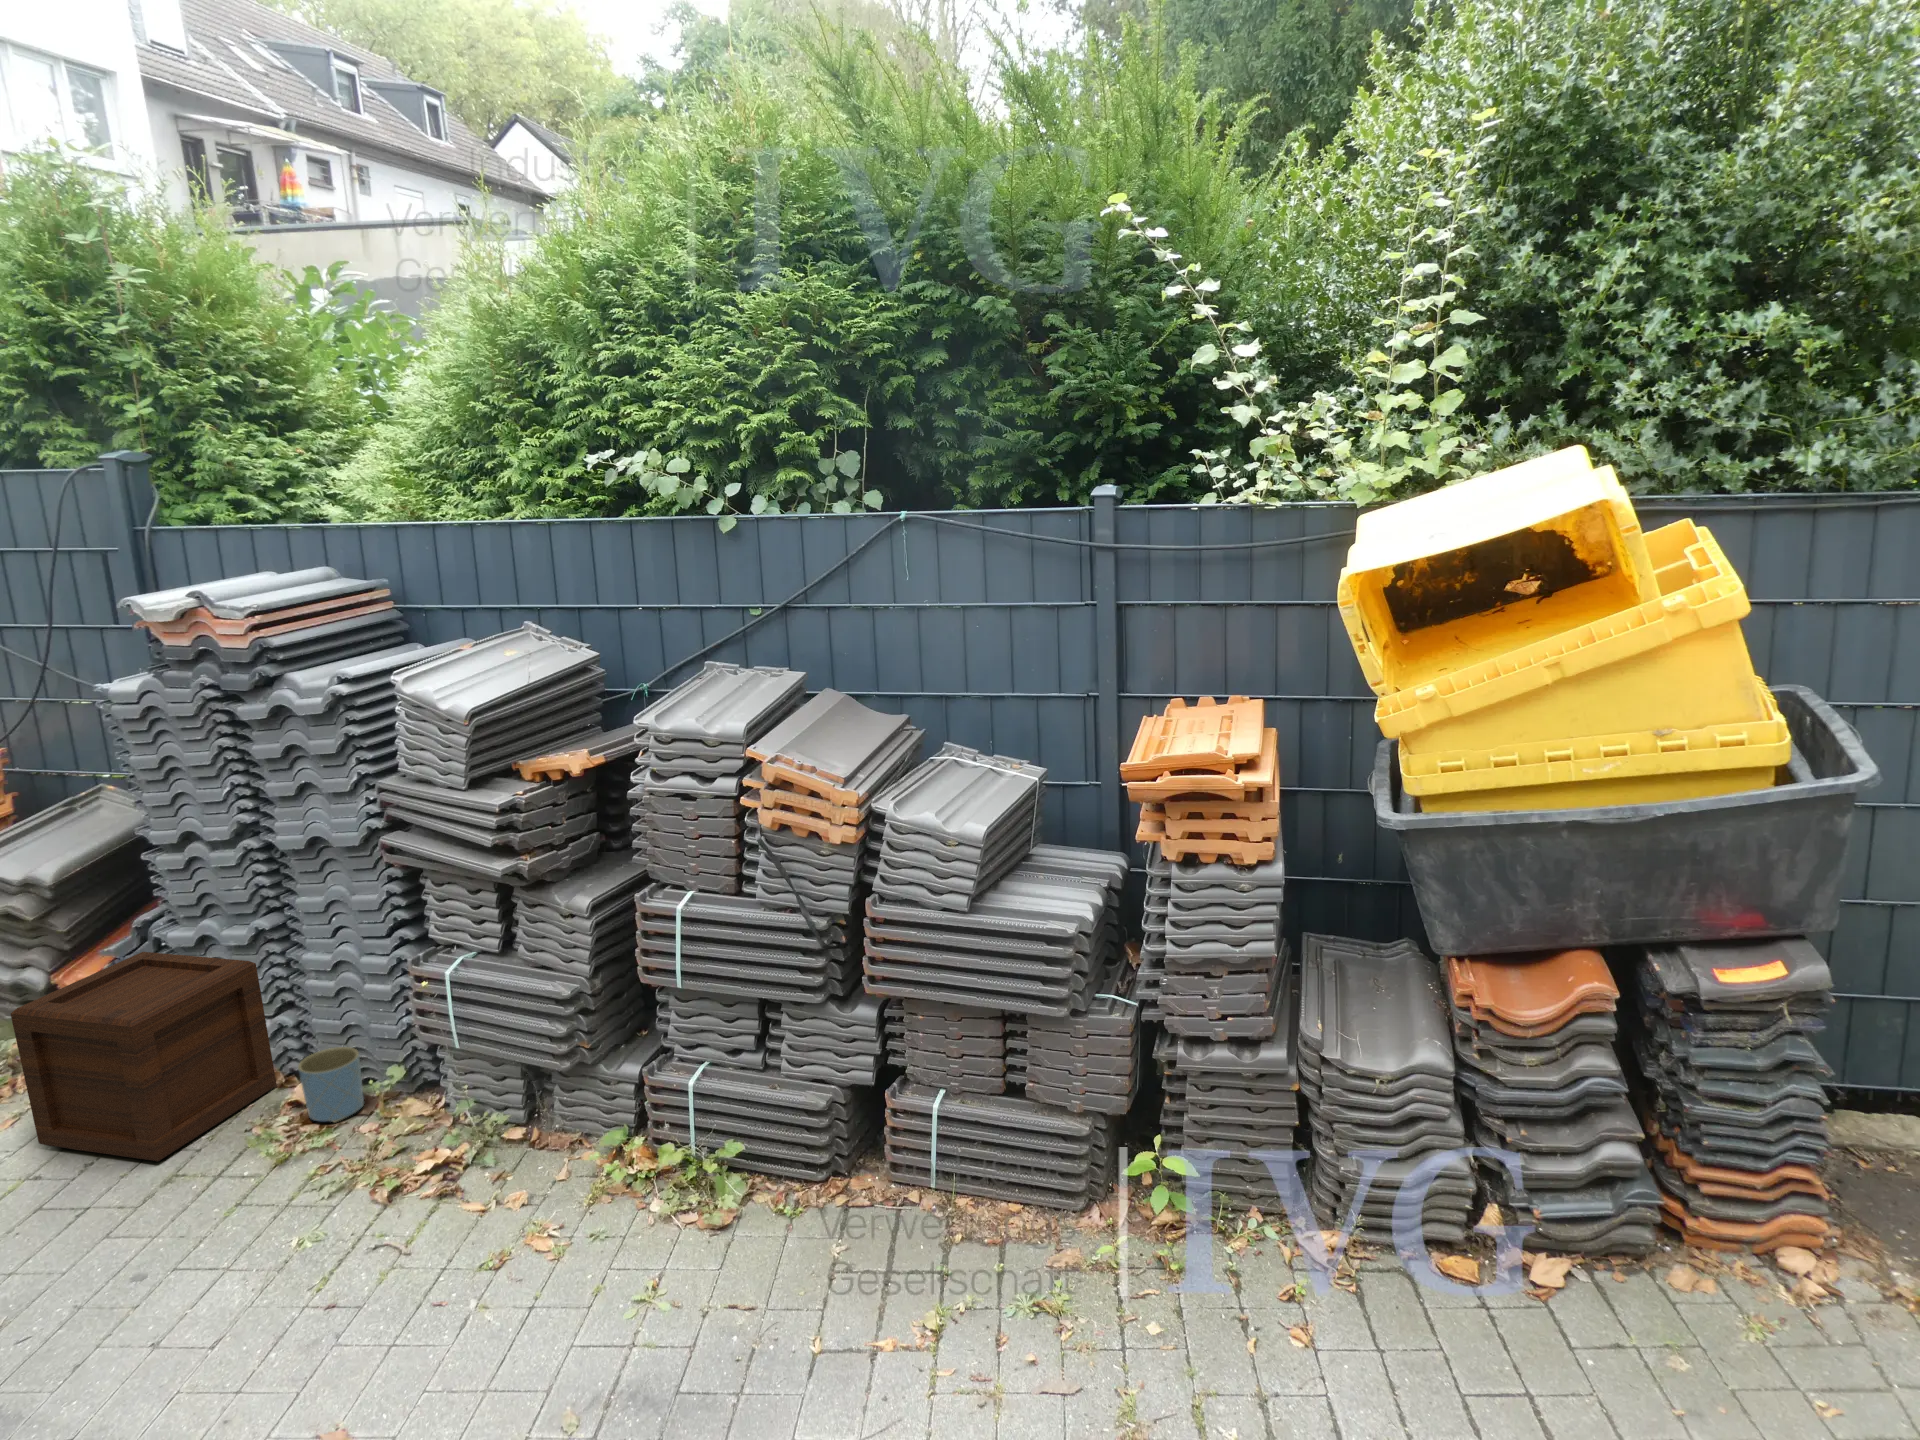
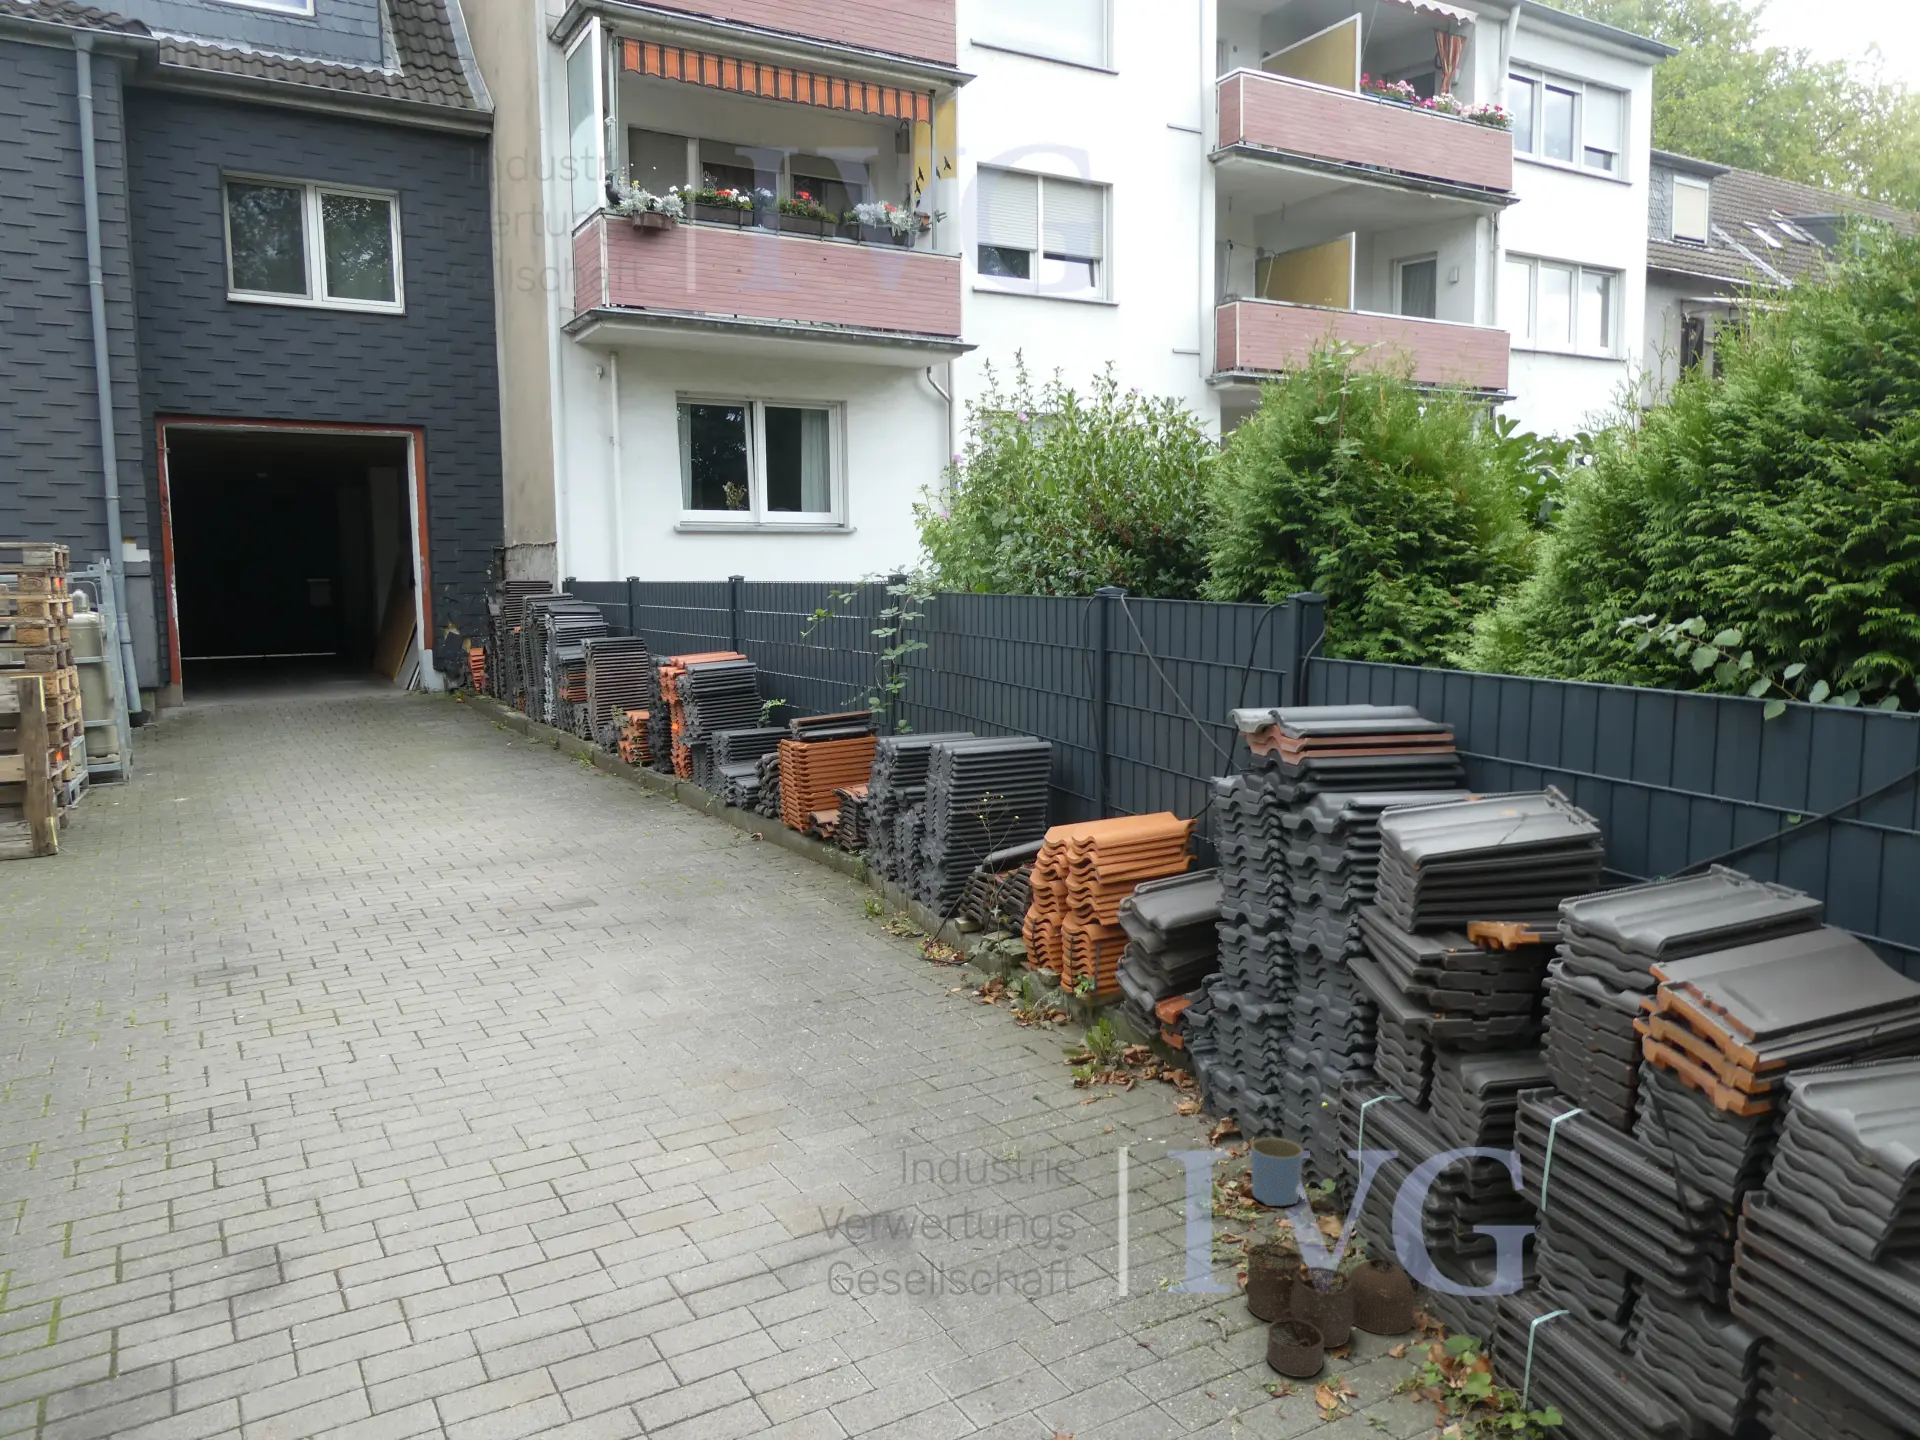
wooden crate: present [11,952,276,1161] -> none [1089,1003,1255,1171]
woven basket: none [387,1099,557,1254] -> present [1247,1235,1414,1377]

